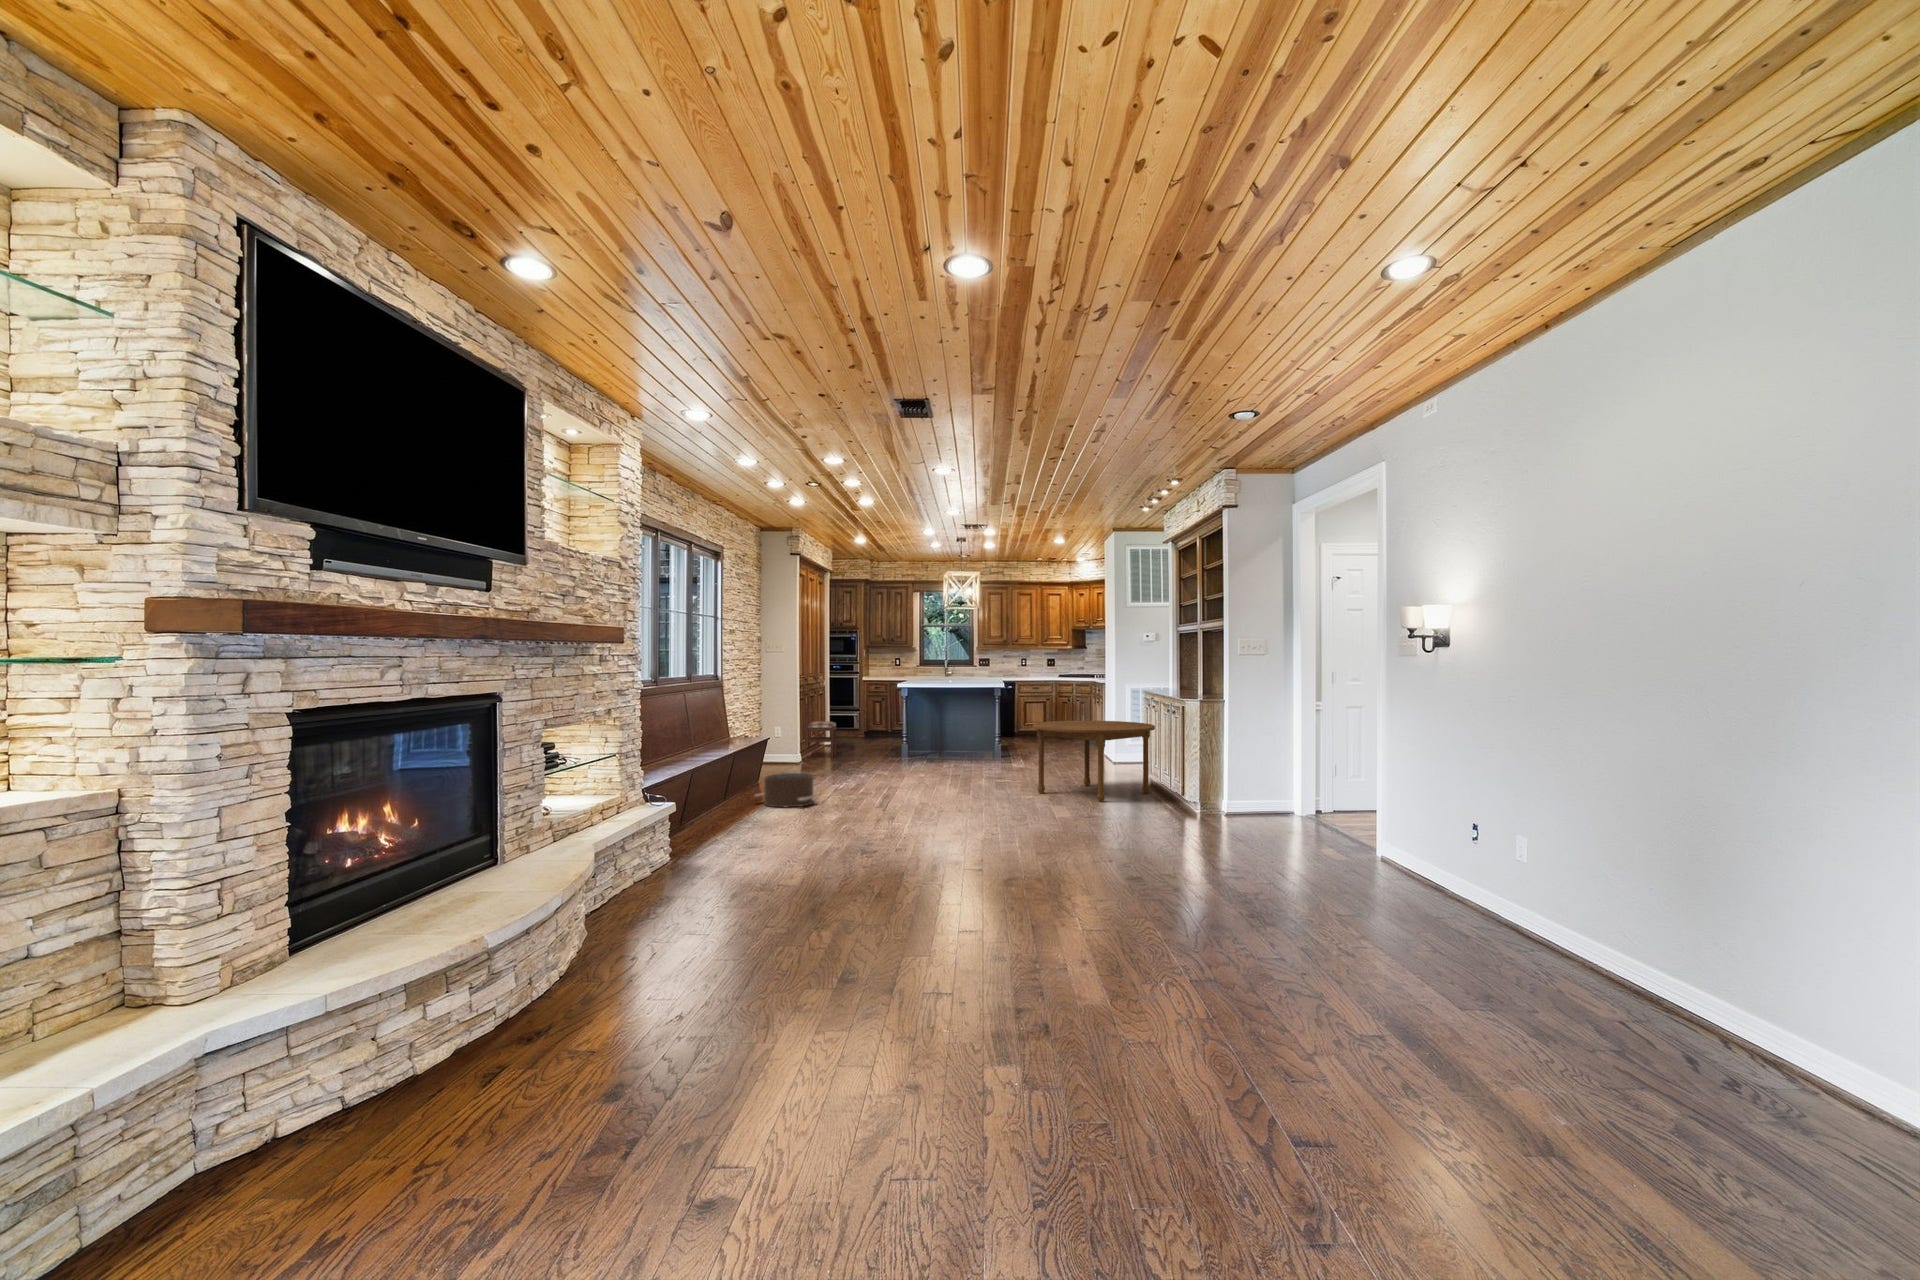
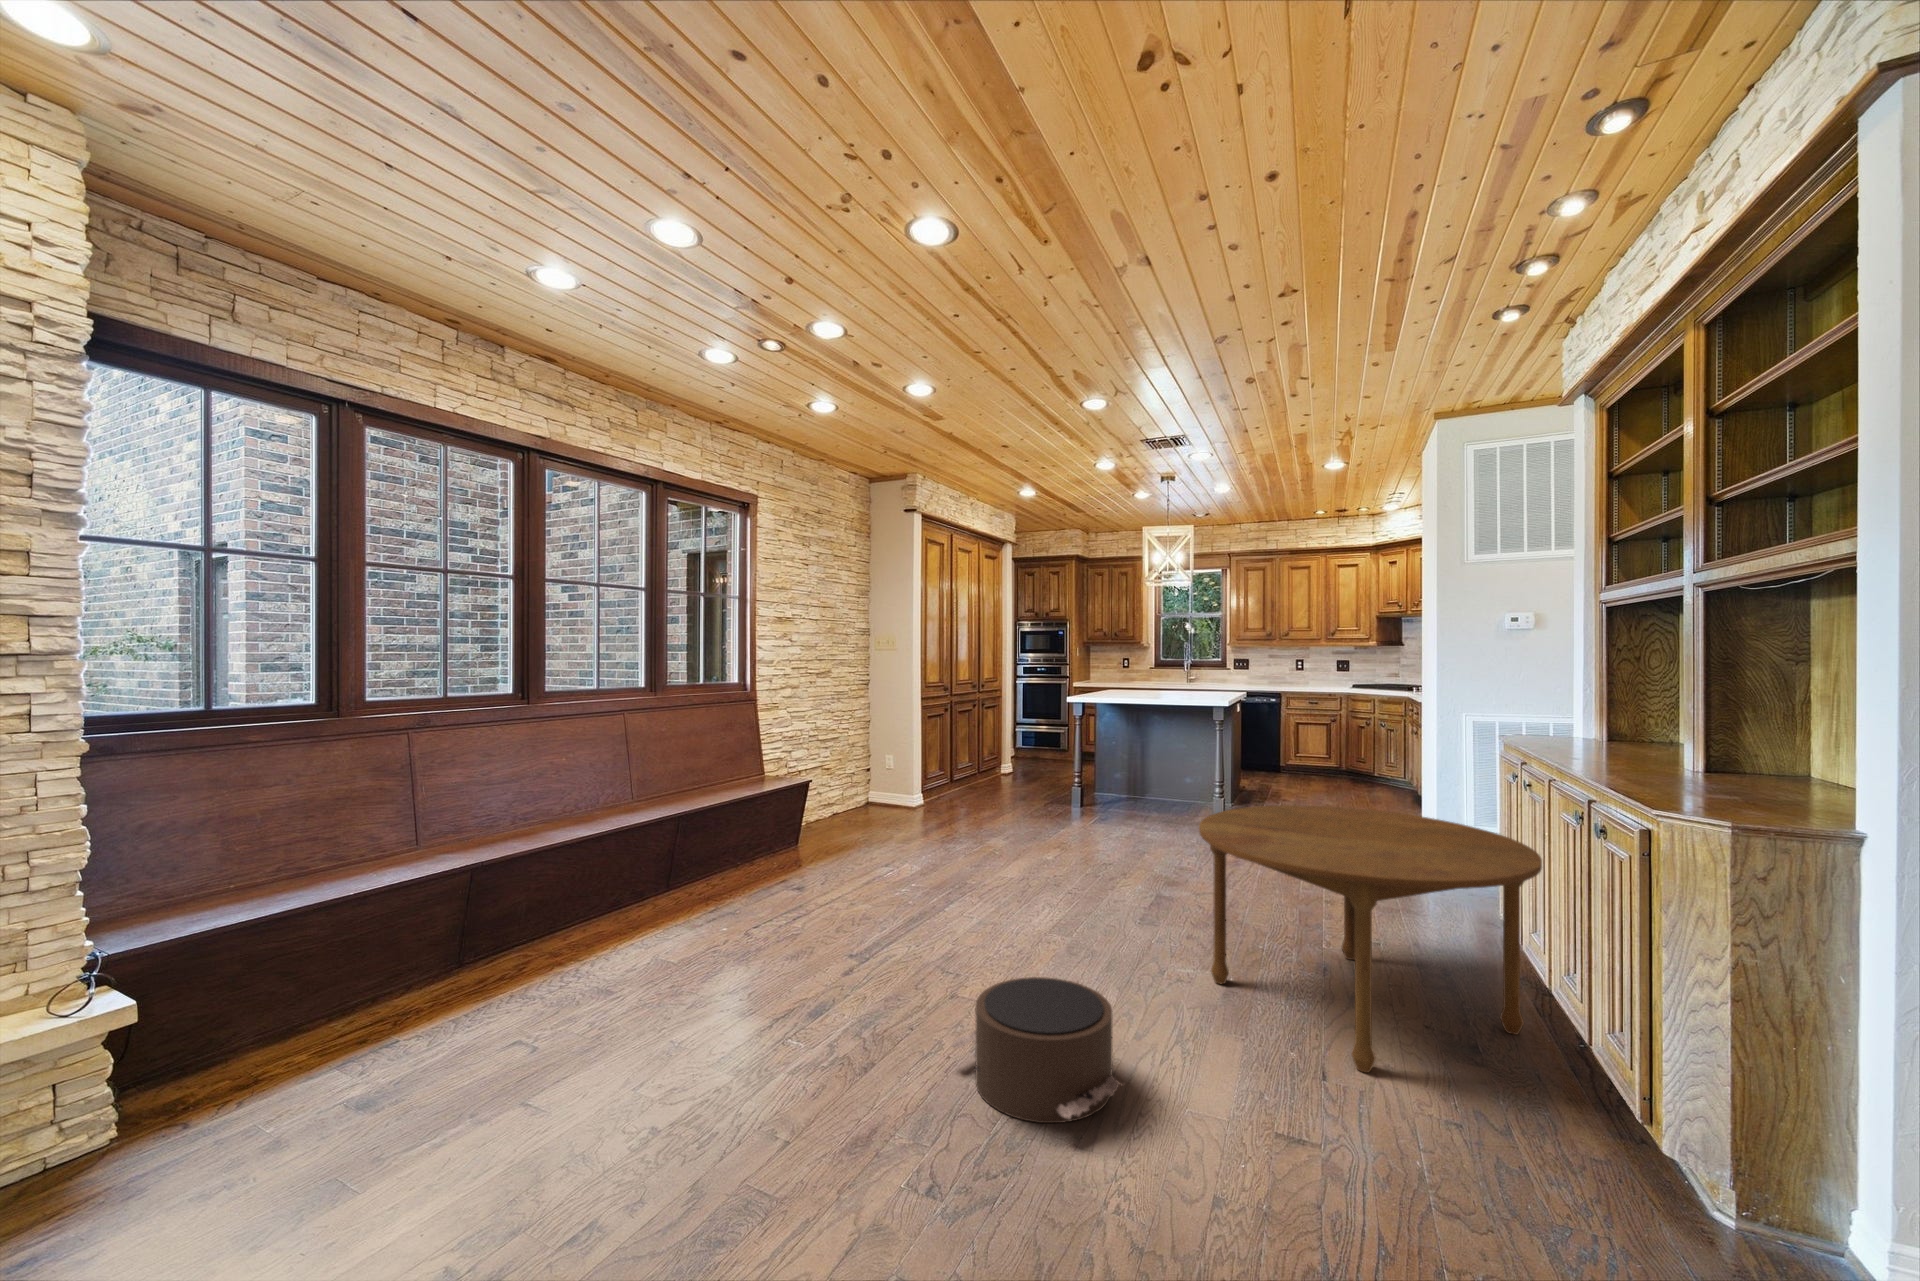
dining chair: present [802,683,836,759] -> none [924,693,980,806]
pouf: present [756,773,816,807] -> present [951,977,1121,1123]

